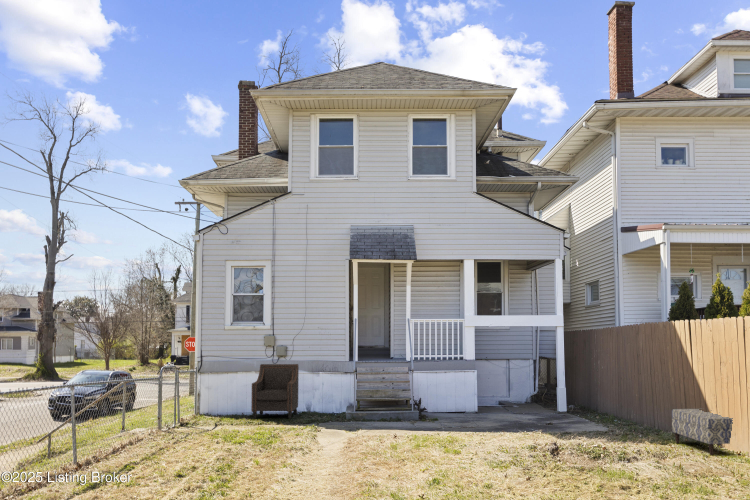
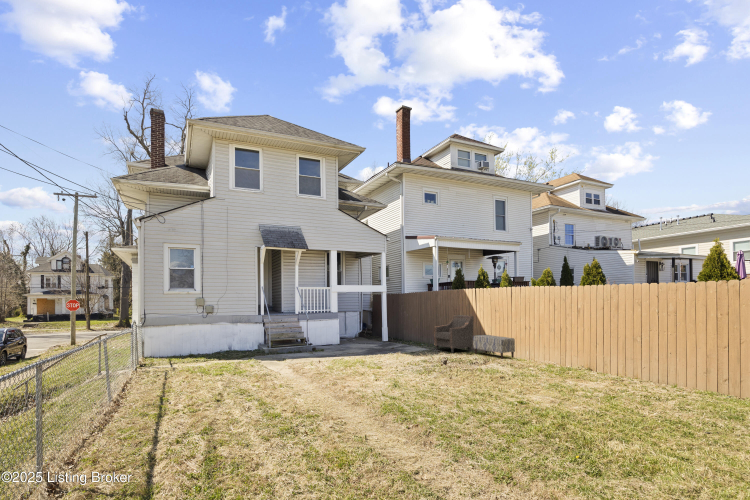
chair: present [251,364,299,419] -> present [434,315,474,353]

